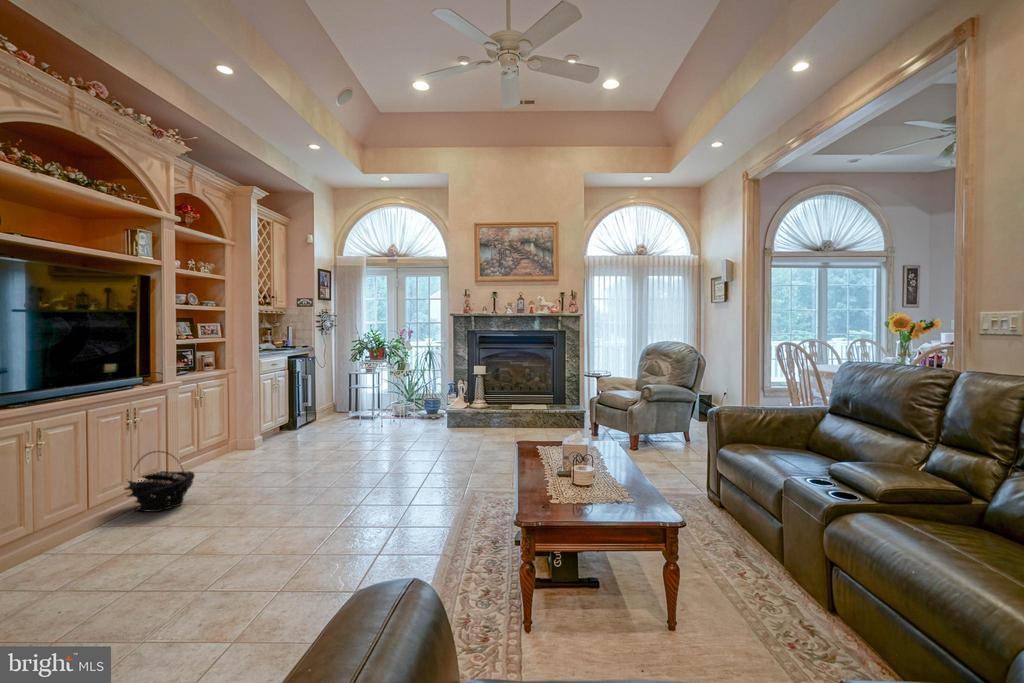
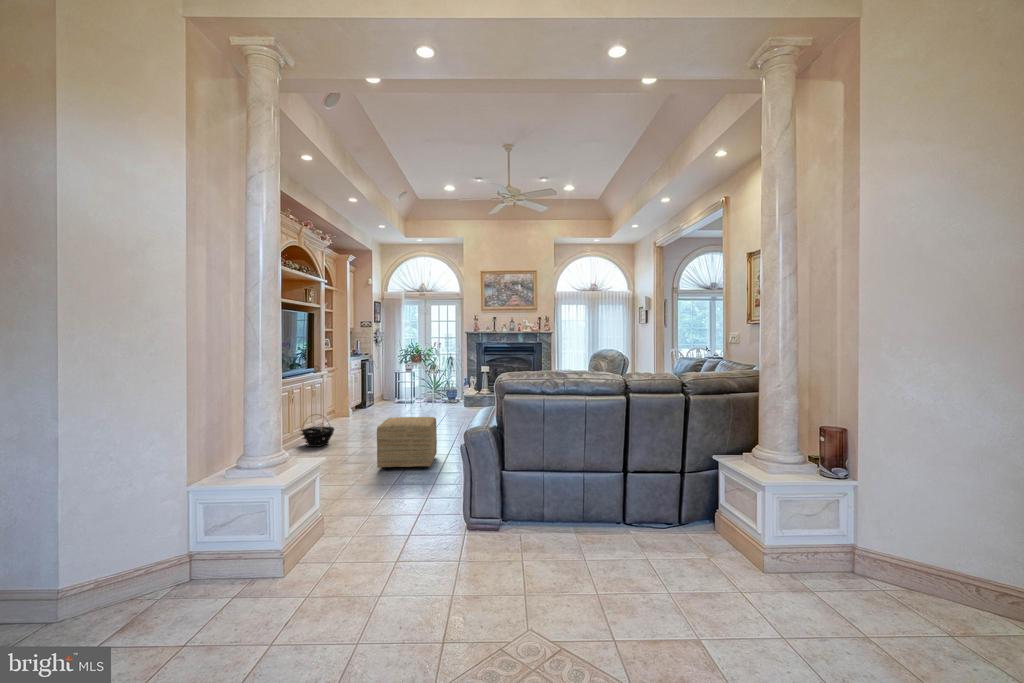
ottoman: none [213,466,361,587] -> present [377,417,437,470]

